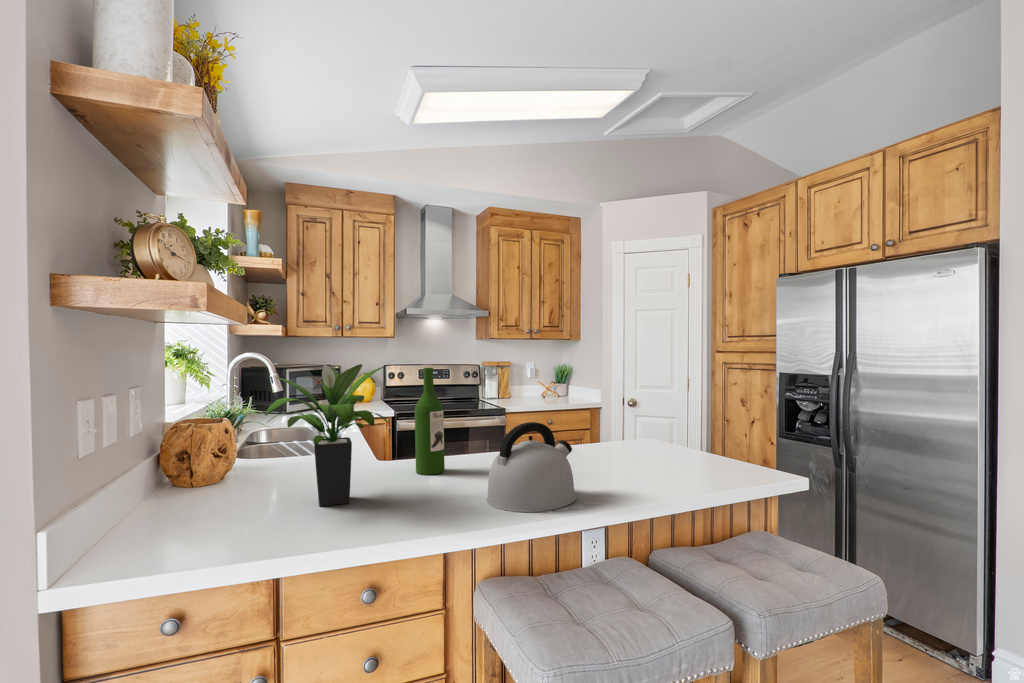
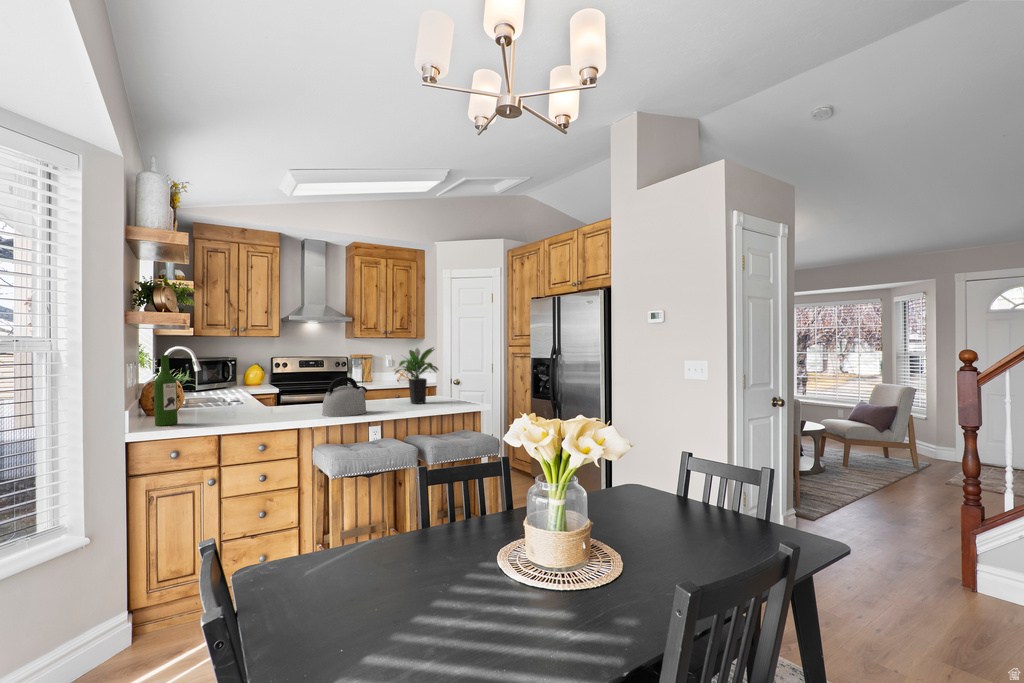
potted plant: present [265,364,389,506] -> present [395,348,438,404]
wine bottle: present [415,368,445,475] -> present [154,355,178,426]

